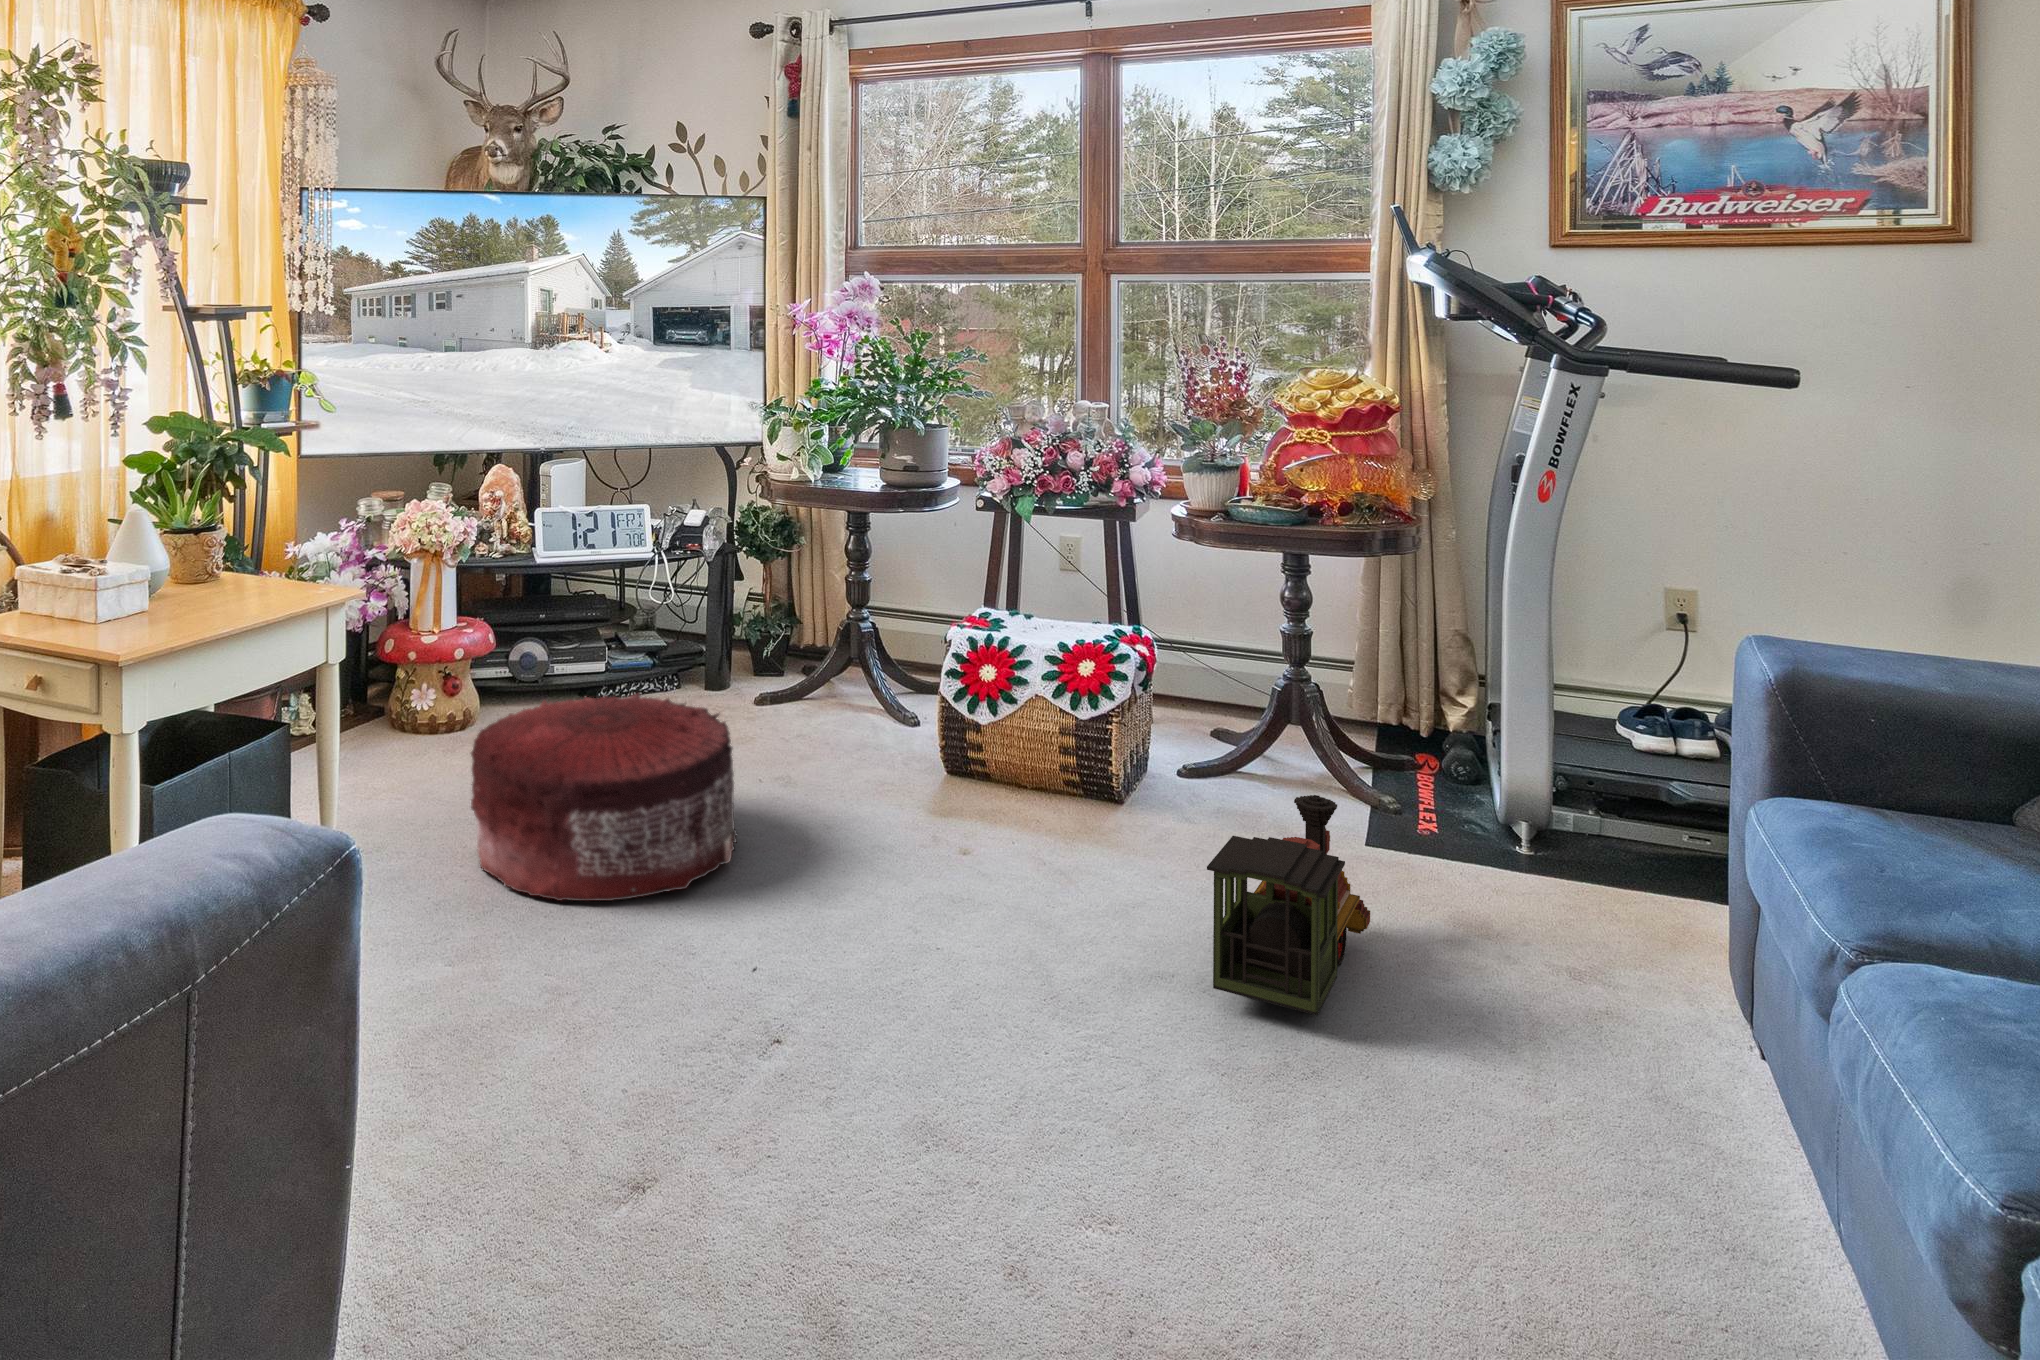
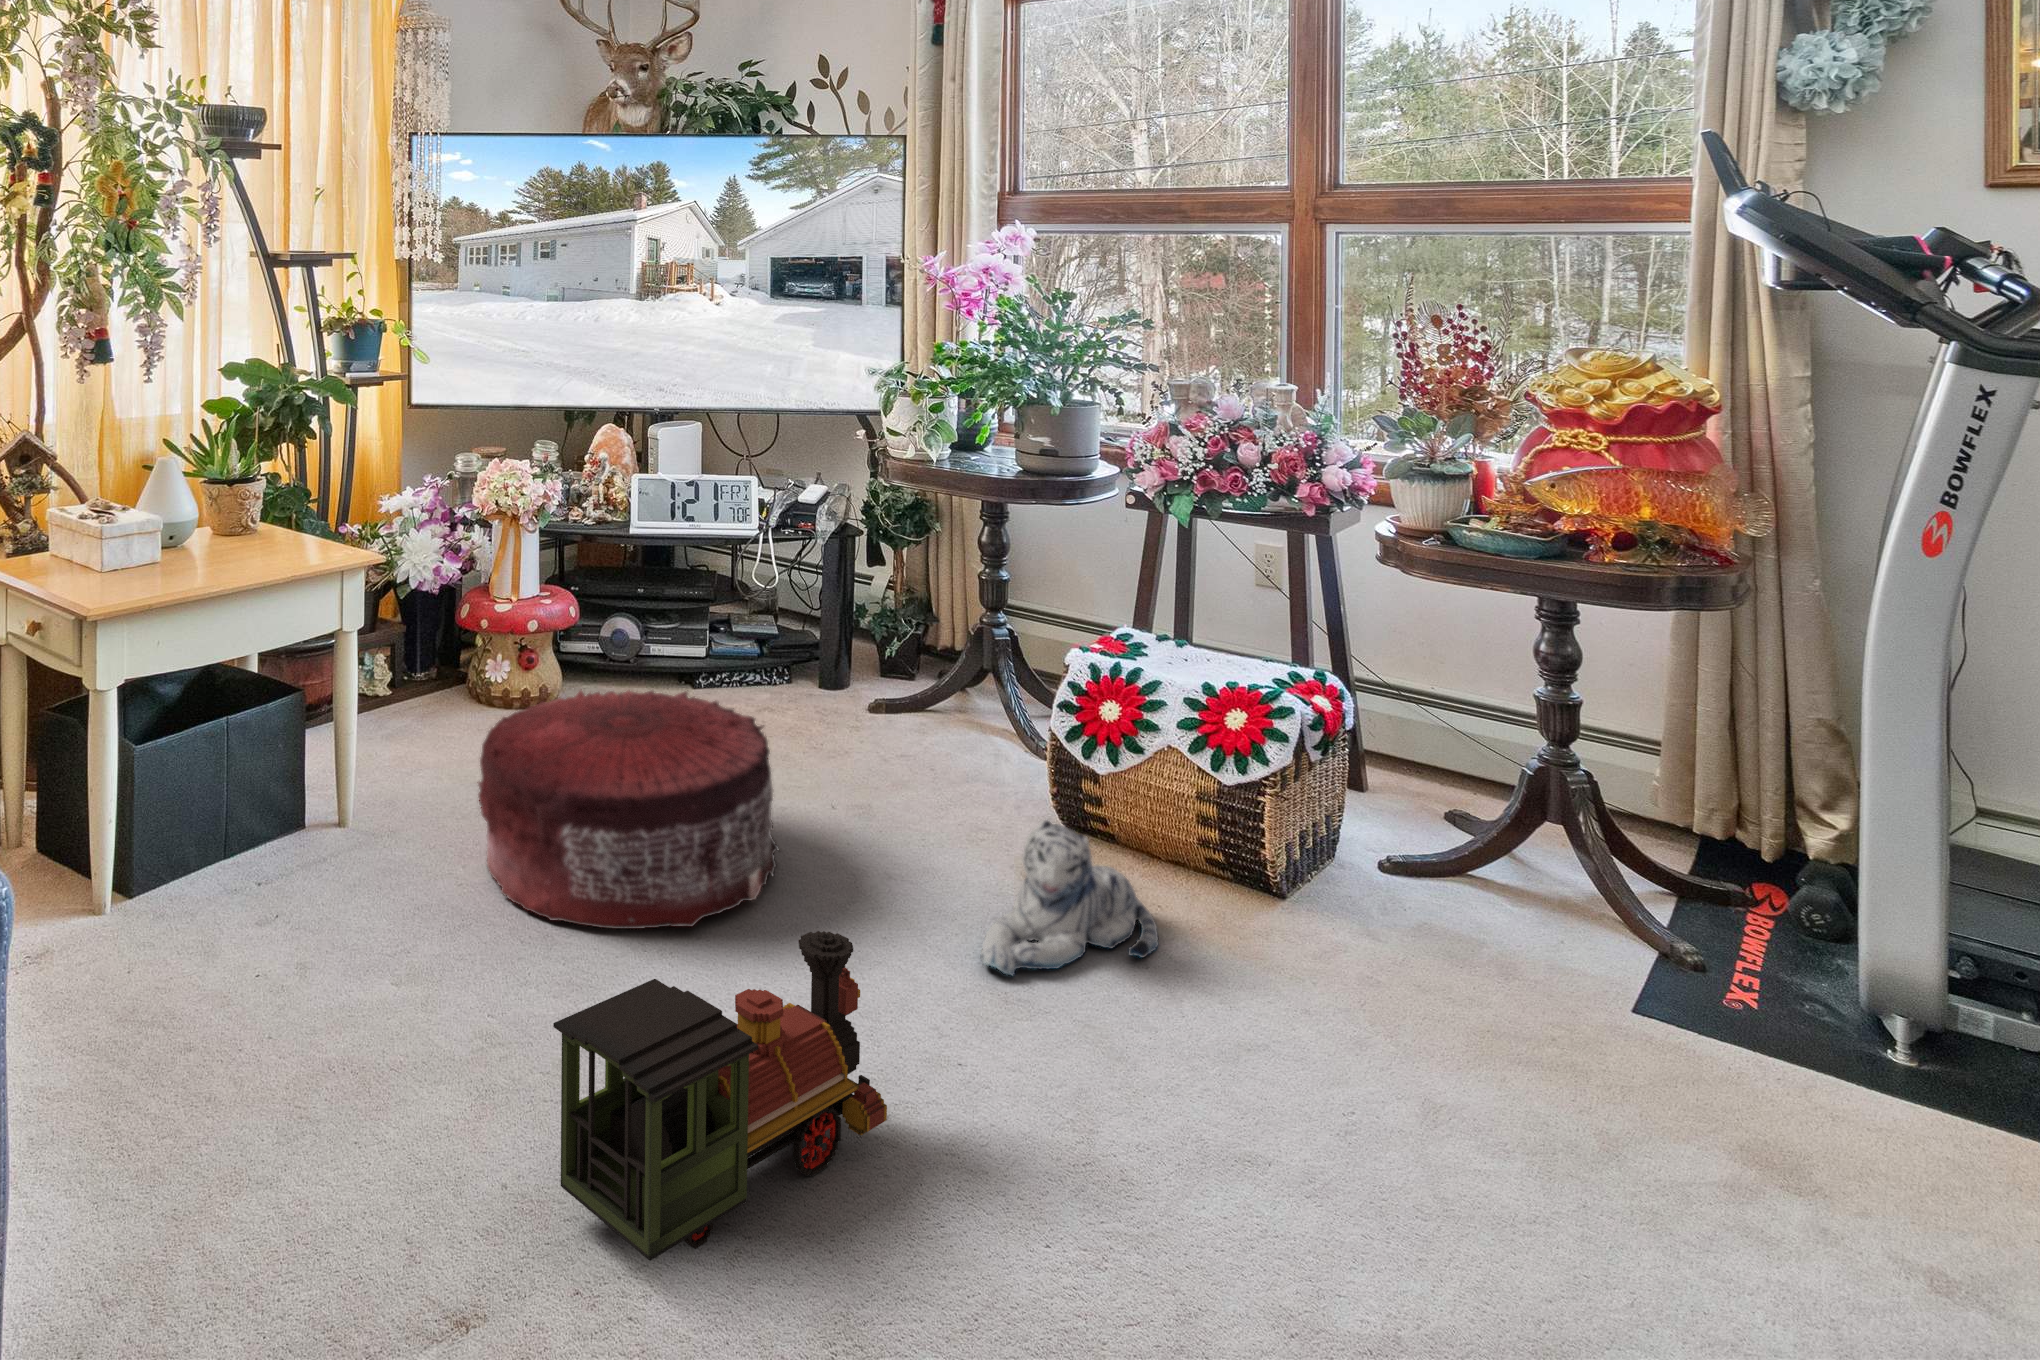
plush toy: none [923,763,1052,893] -> present [980,820,1158,976]
toy train: present [1207,795,1370,1016] -> present [553,931,887,1261]

